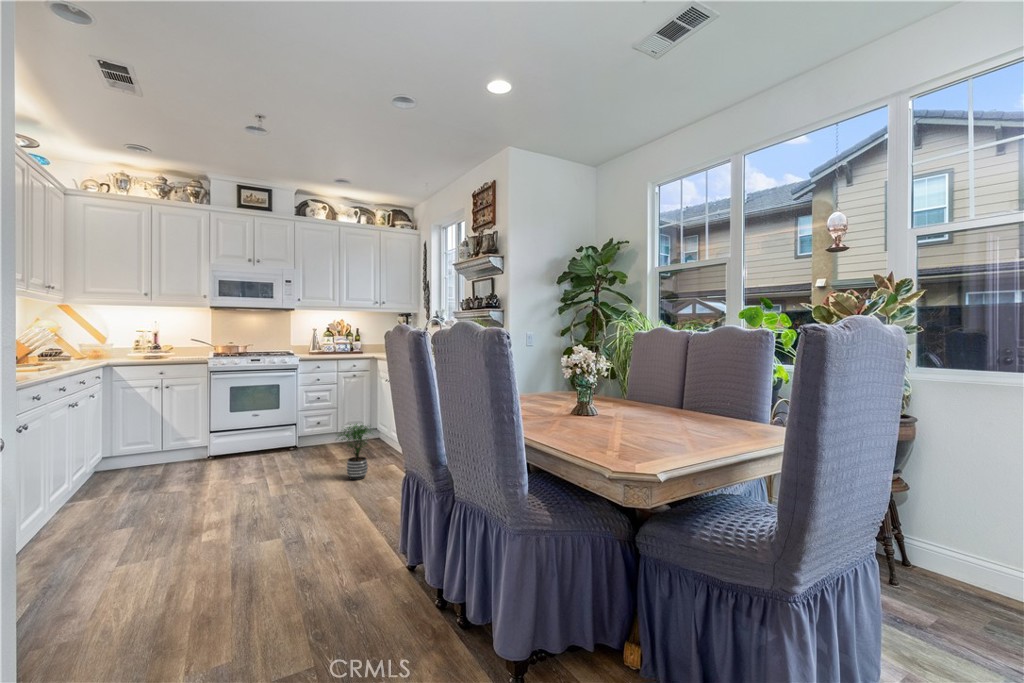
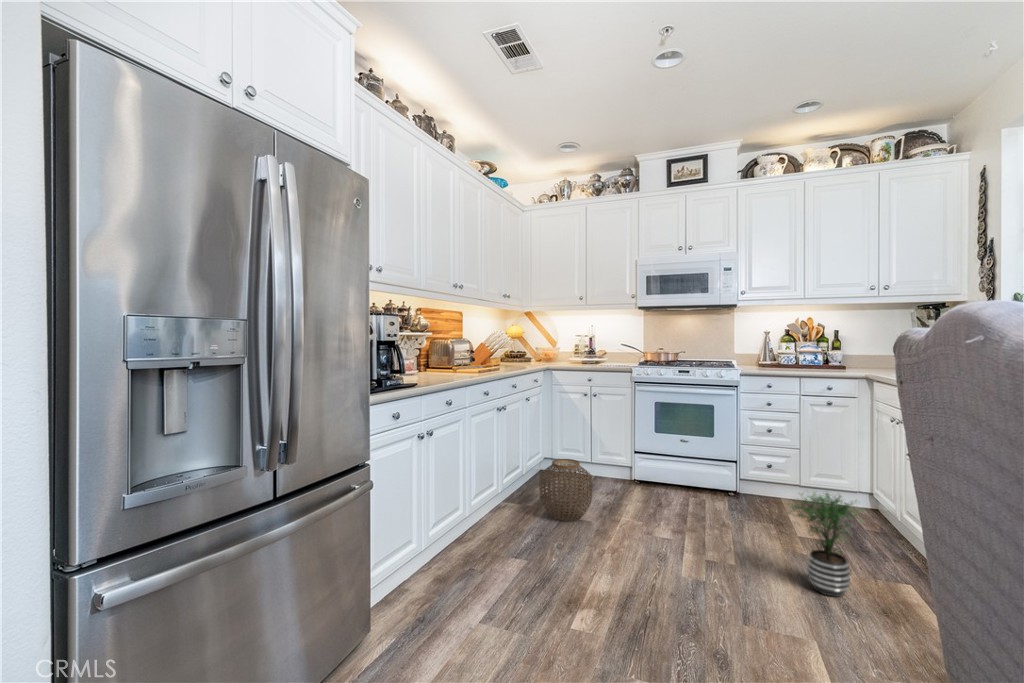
woven basket: none [122,441,181,496] -> present [540,459,592,521]

